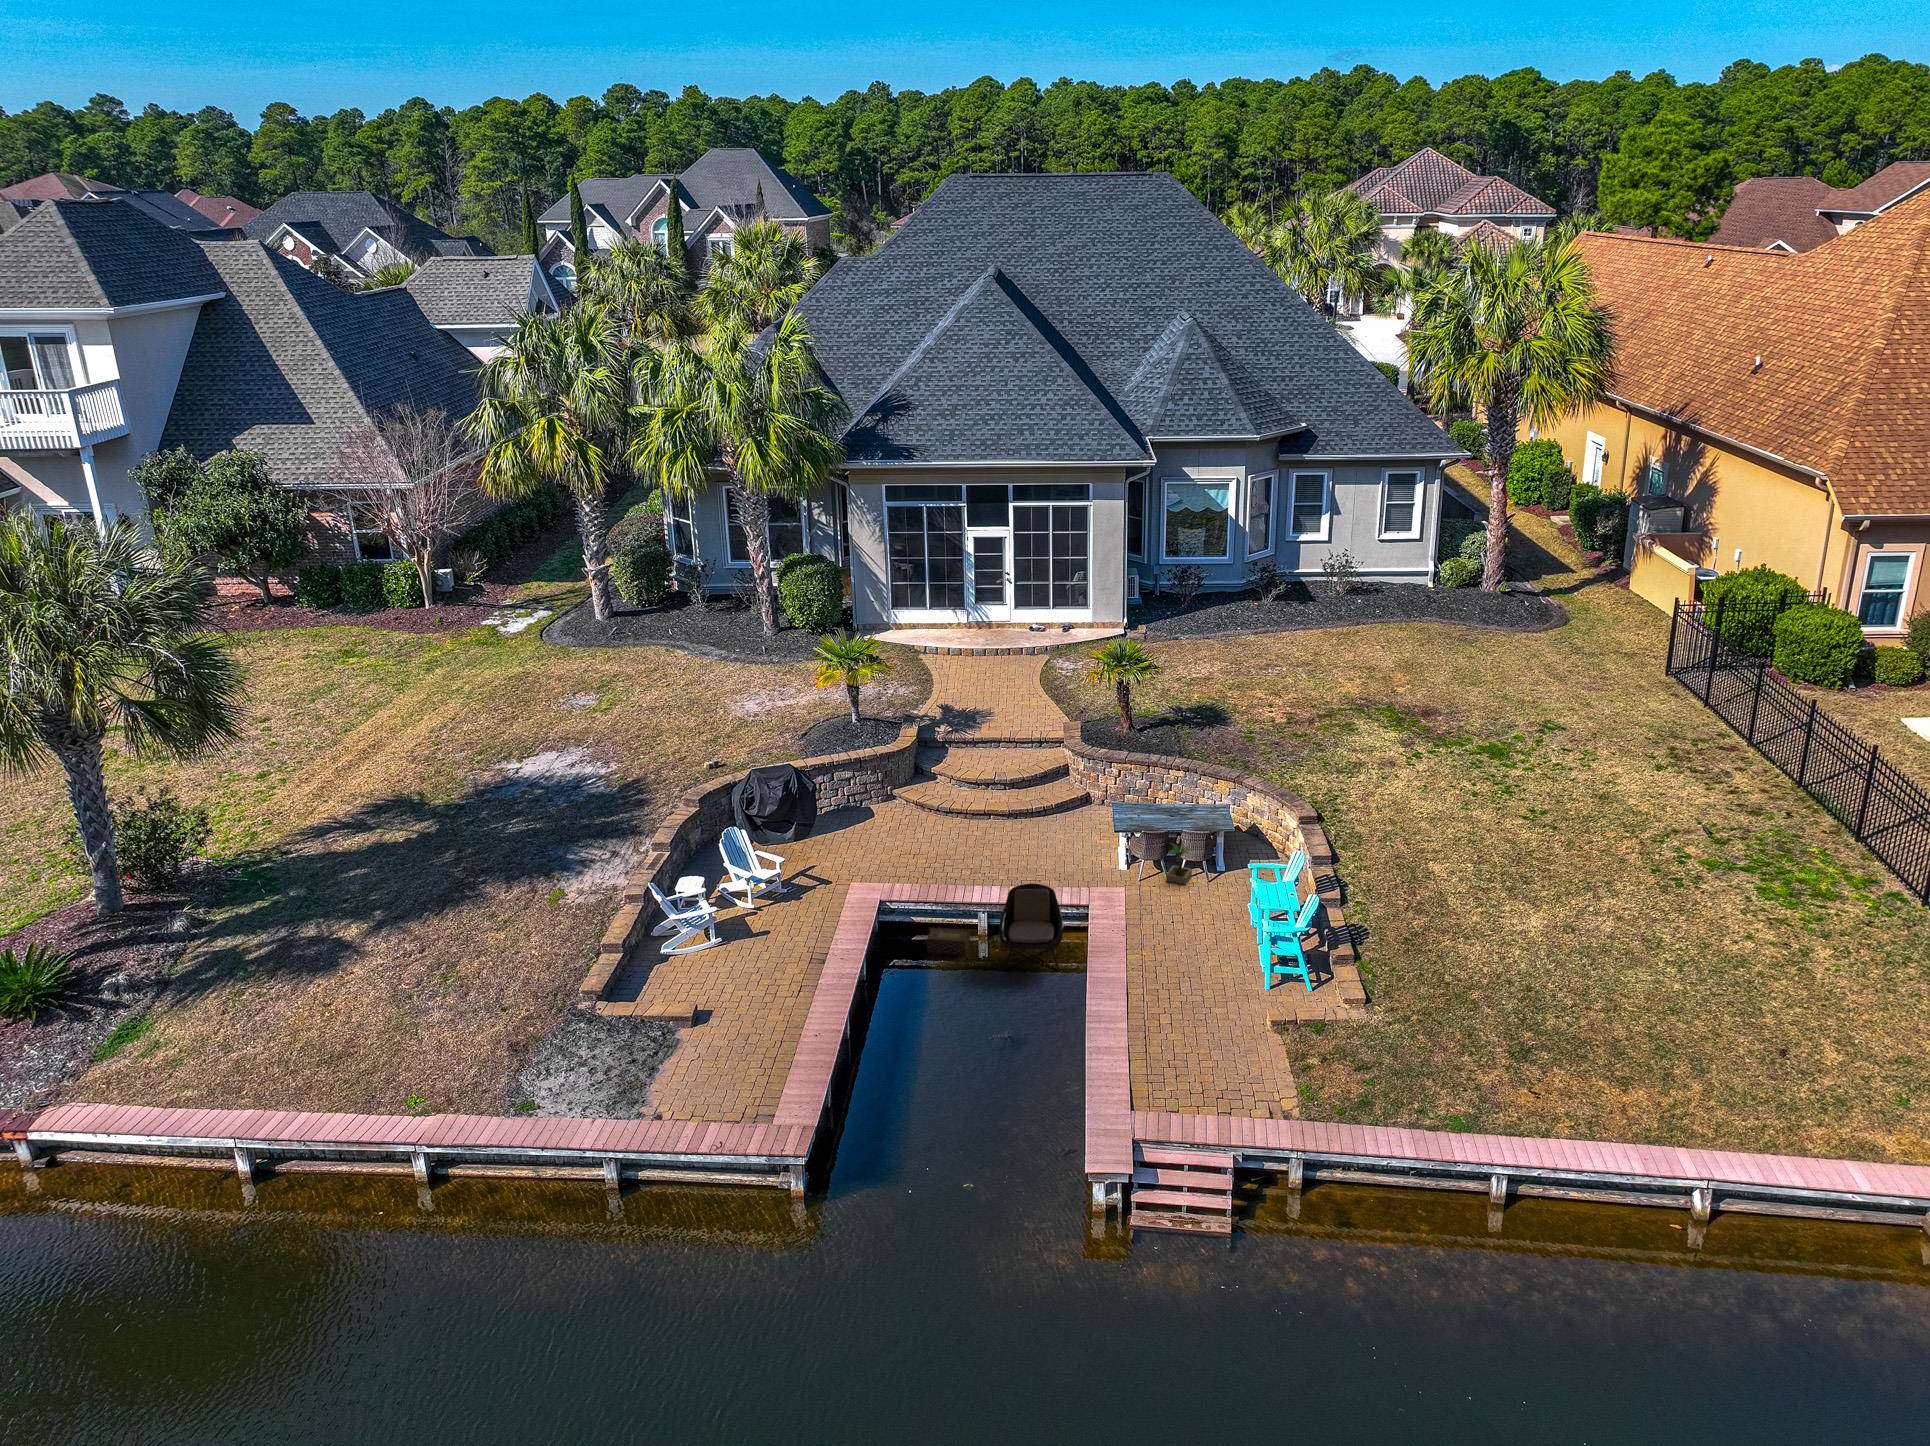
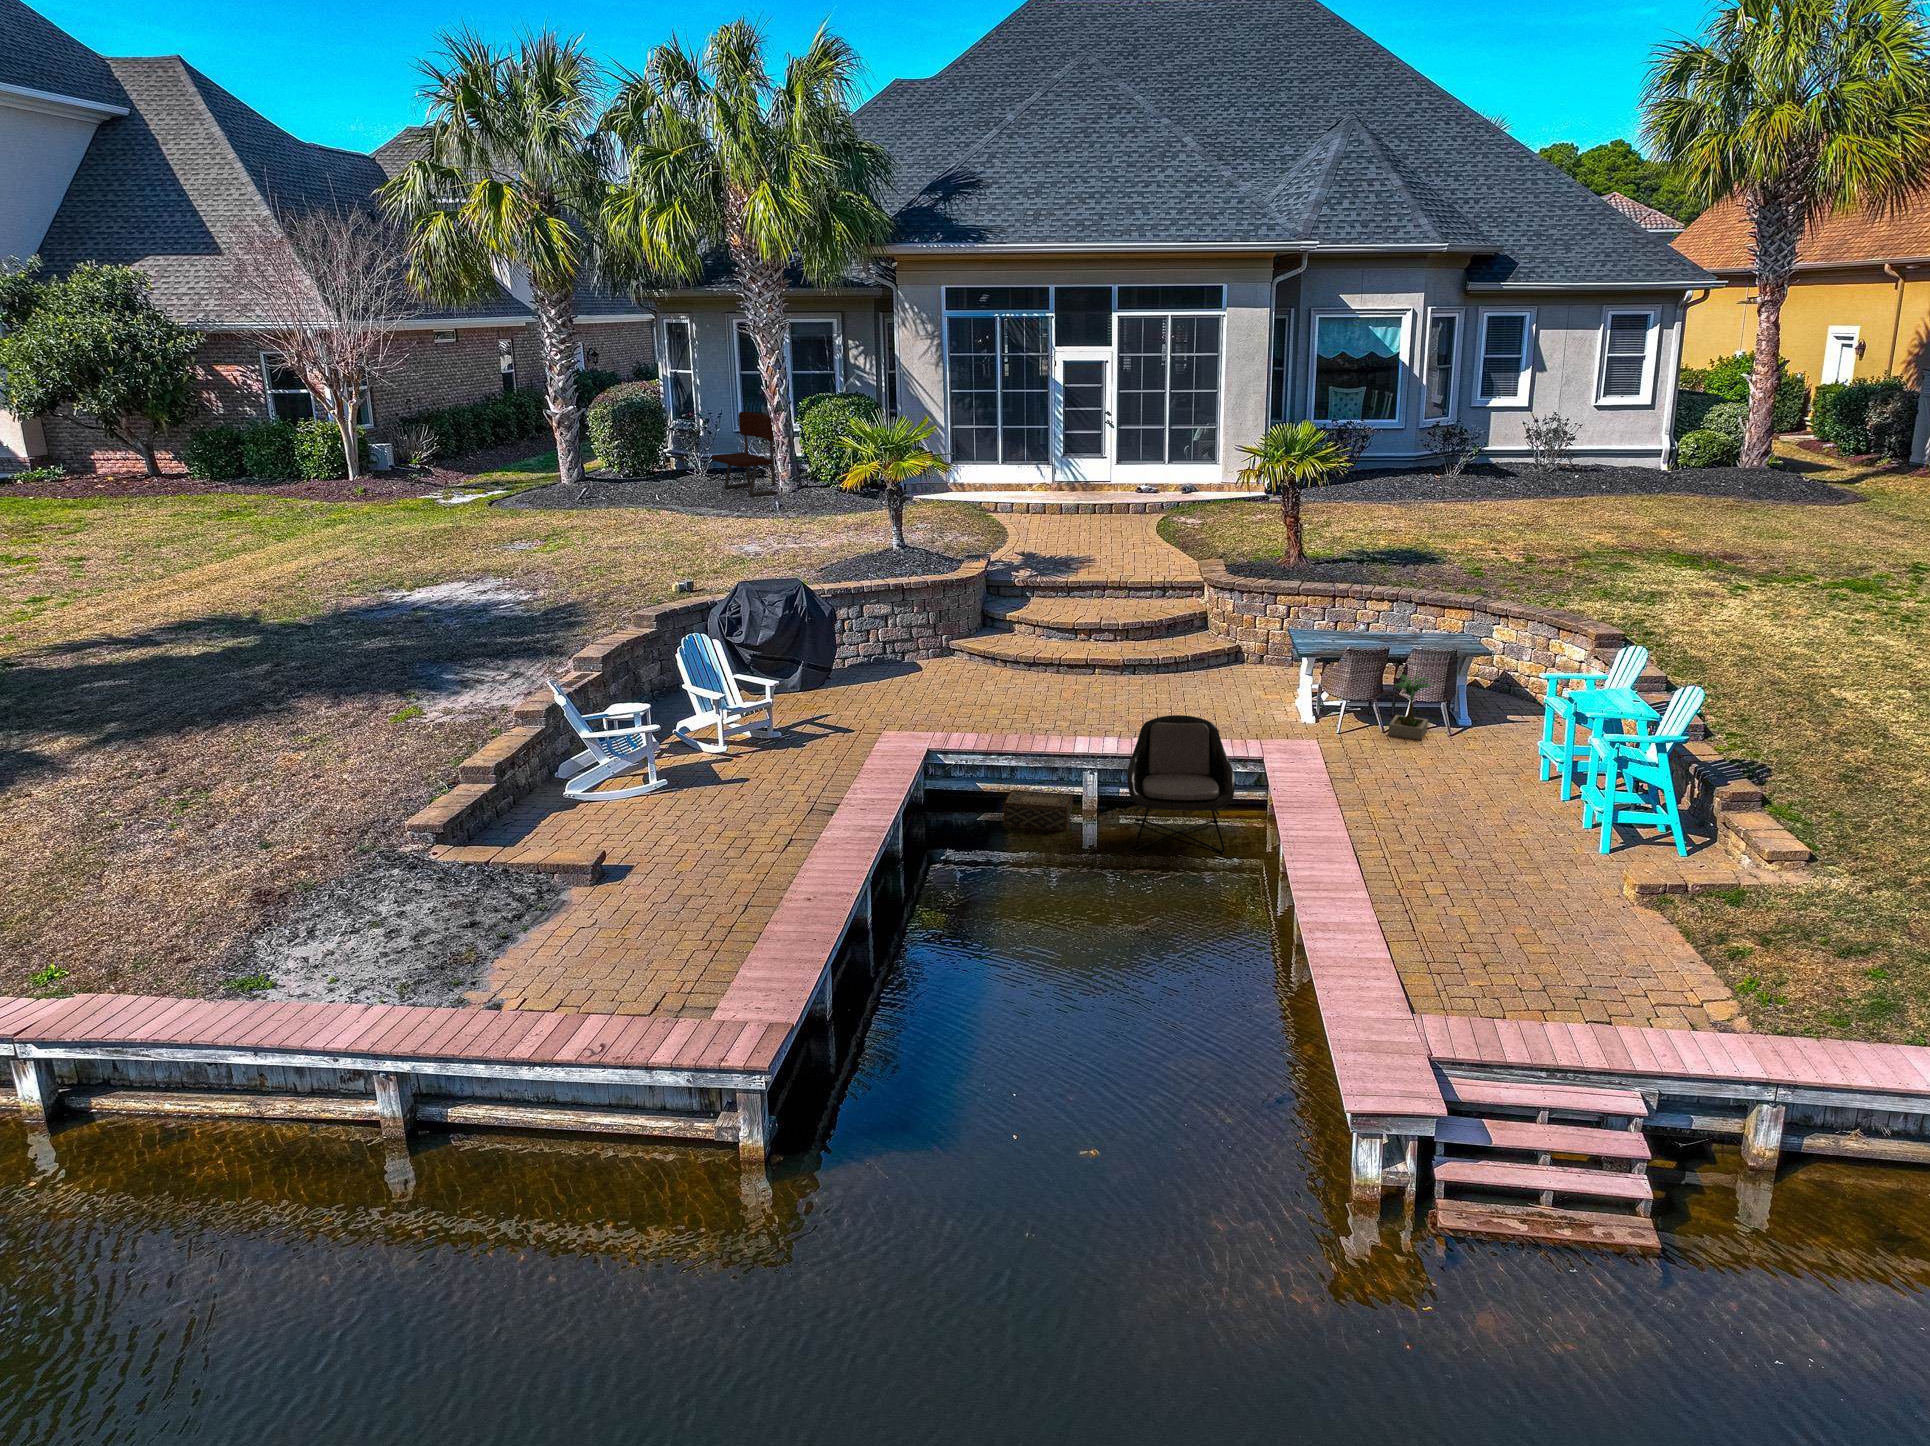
bench: none [714,569,765,637] -> present [711,412,777,496]

